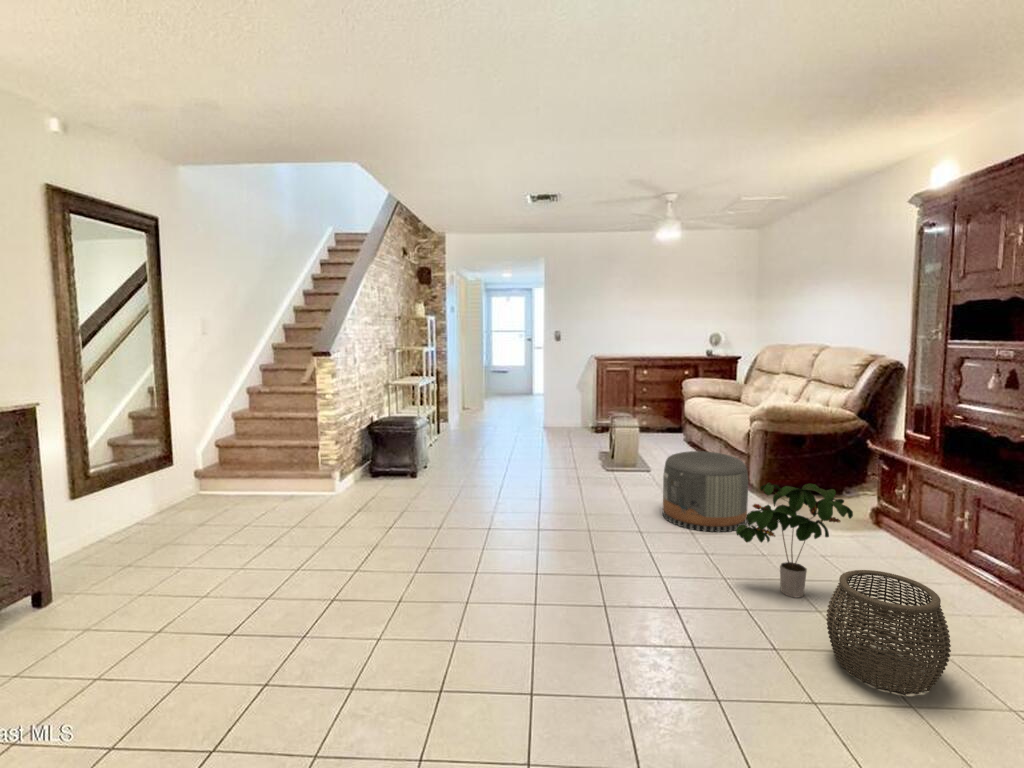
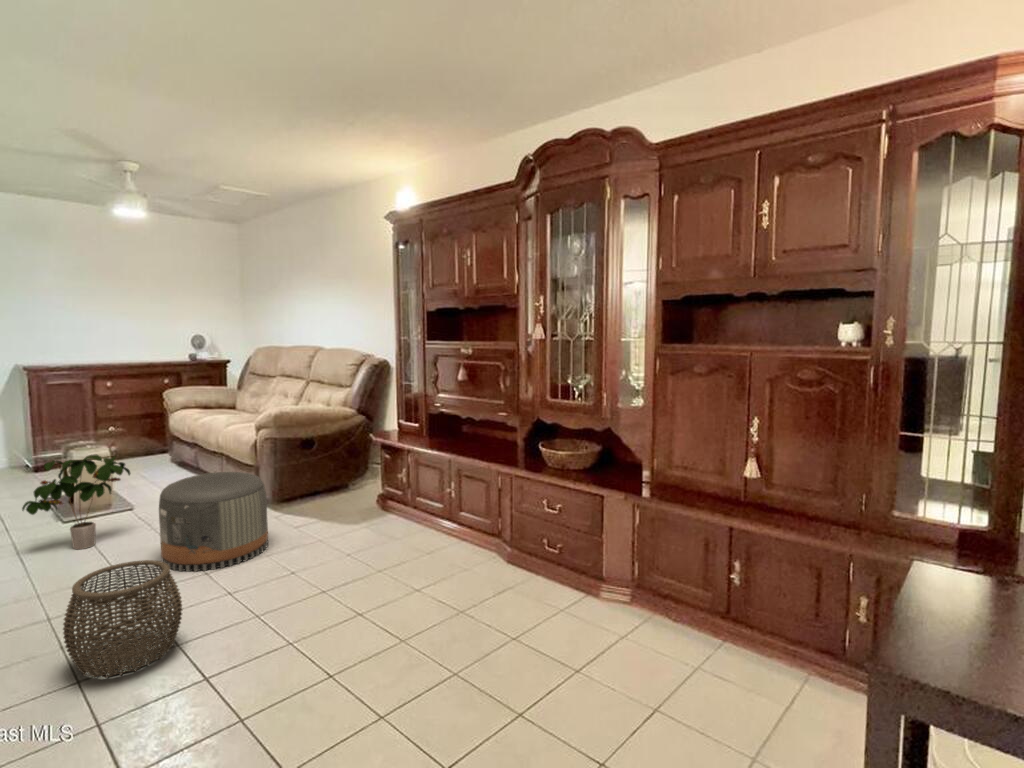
potted plant: present [736,483,853,598] -> present [22,454,130,549]
woven basket: present [826,570,951,695] -> present [63,560,182,678]

